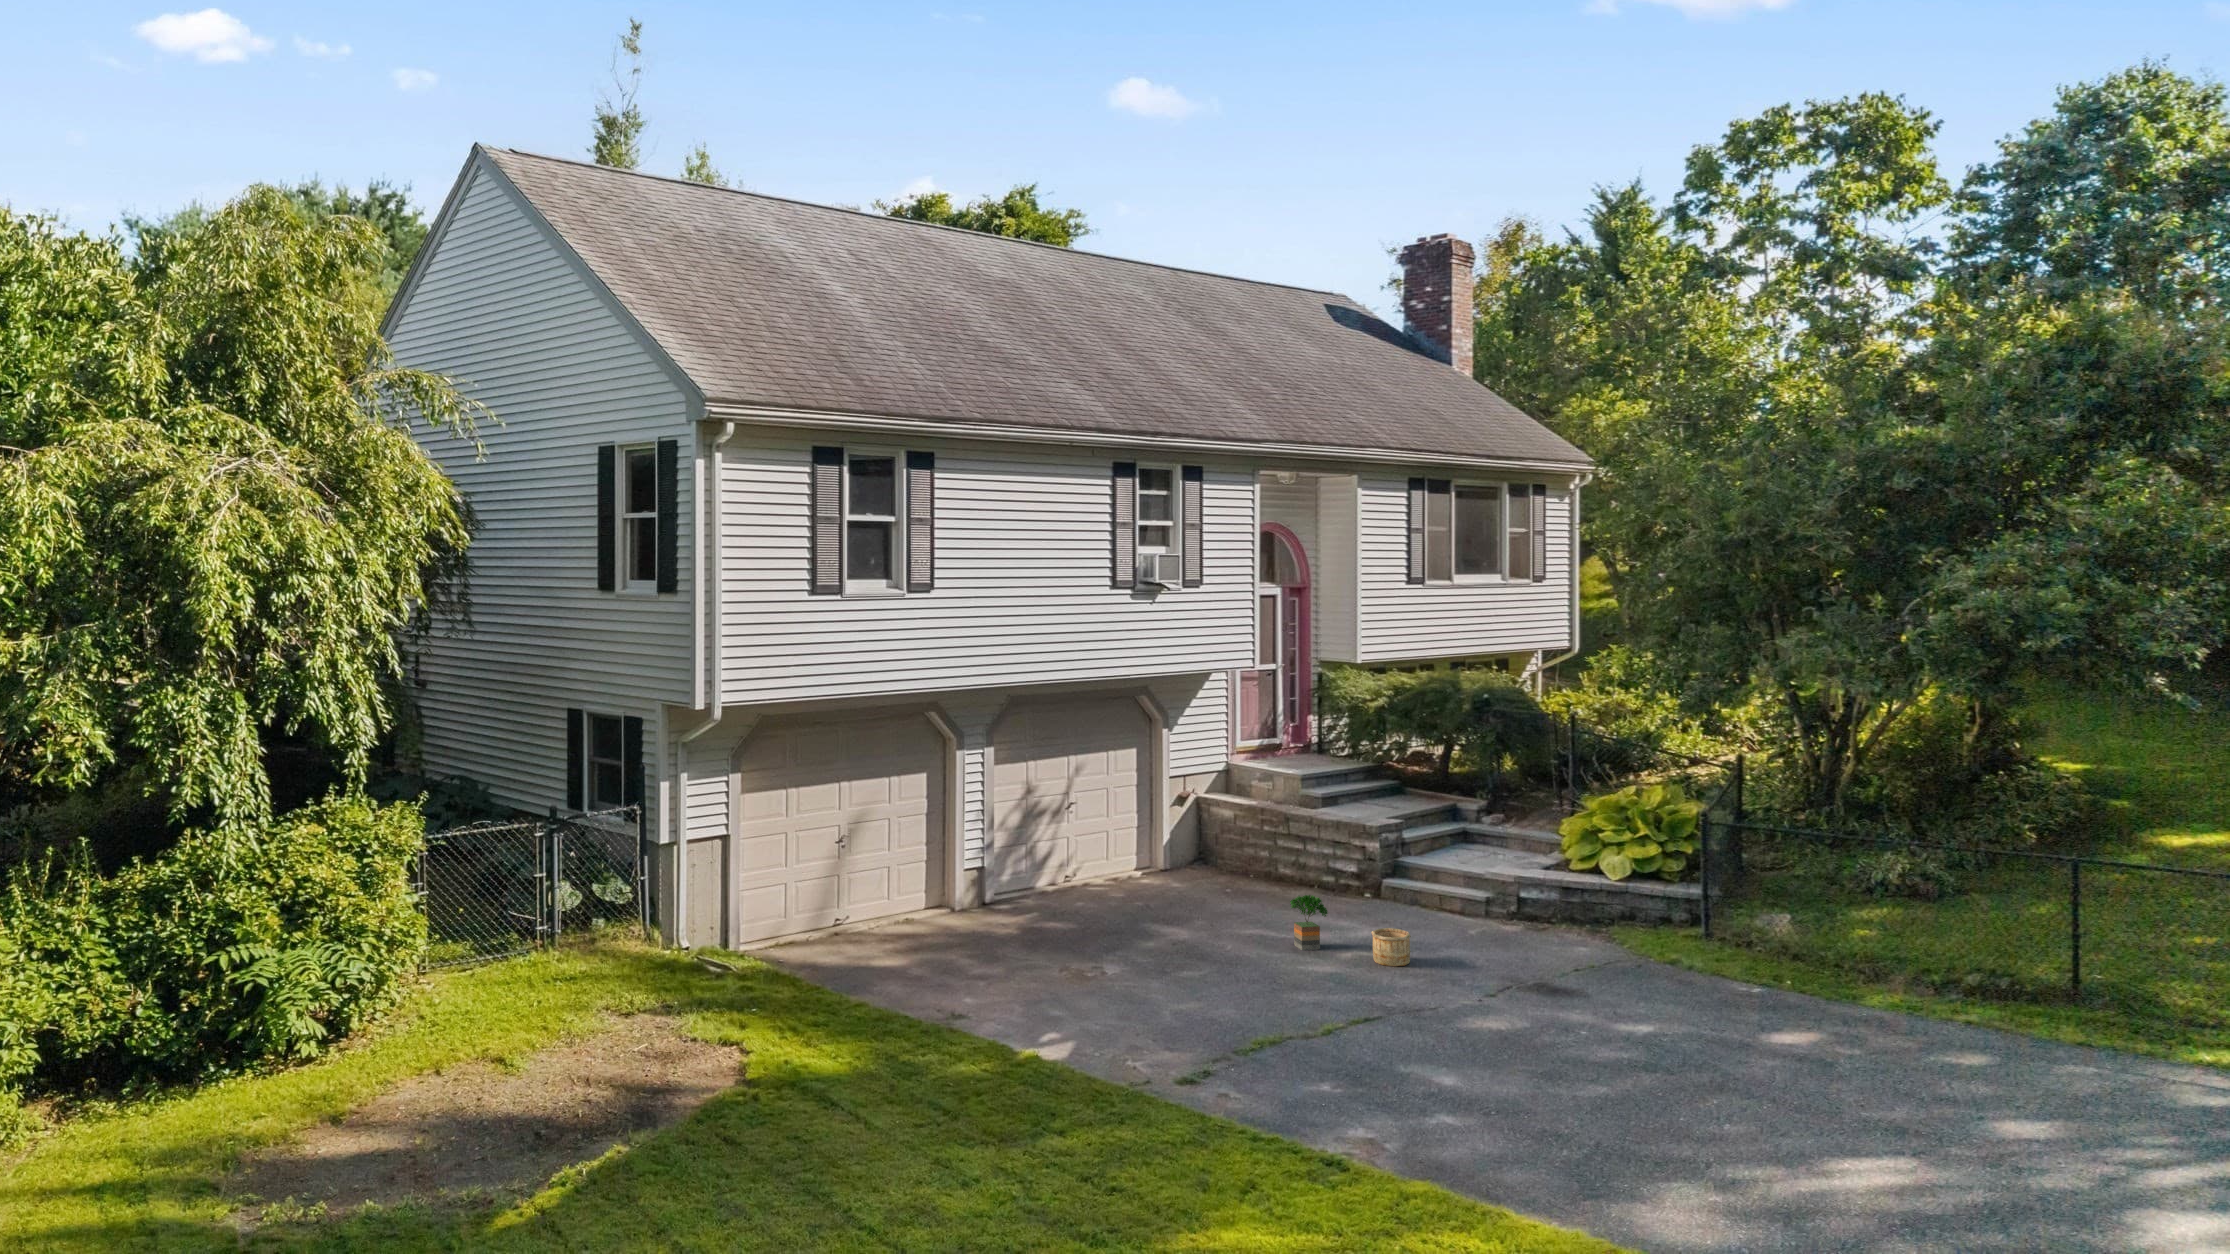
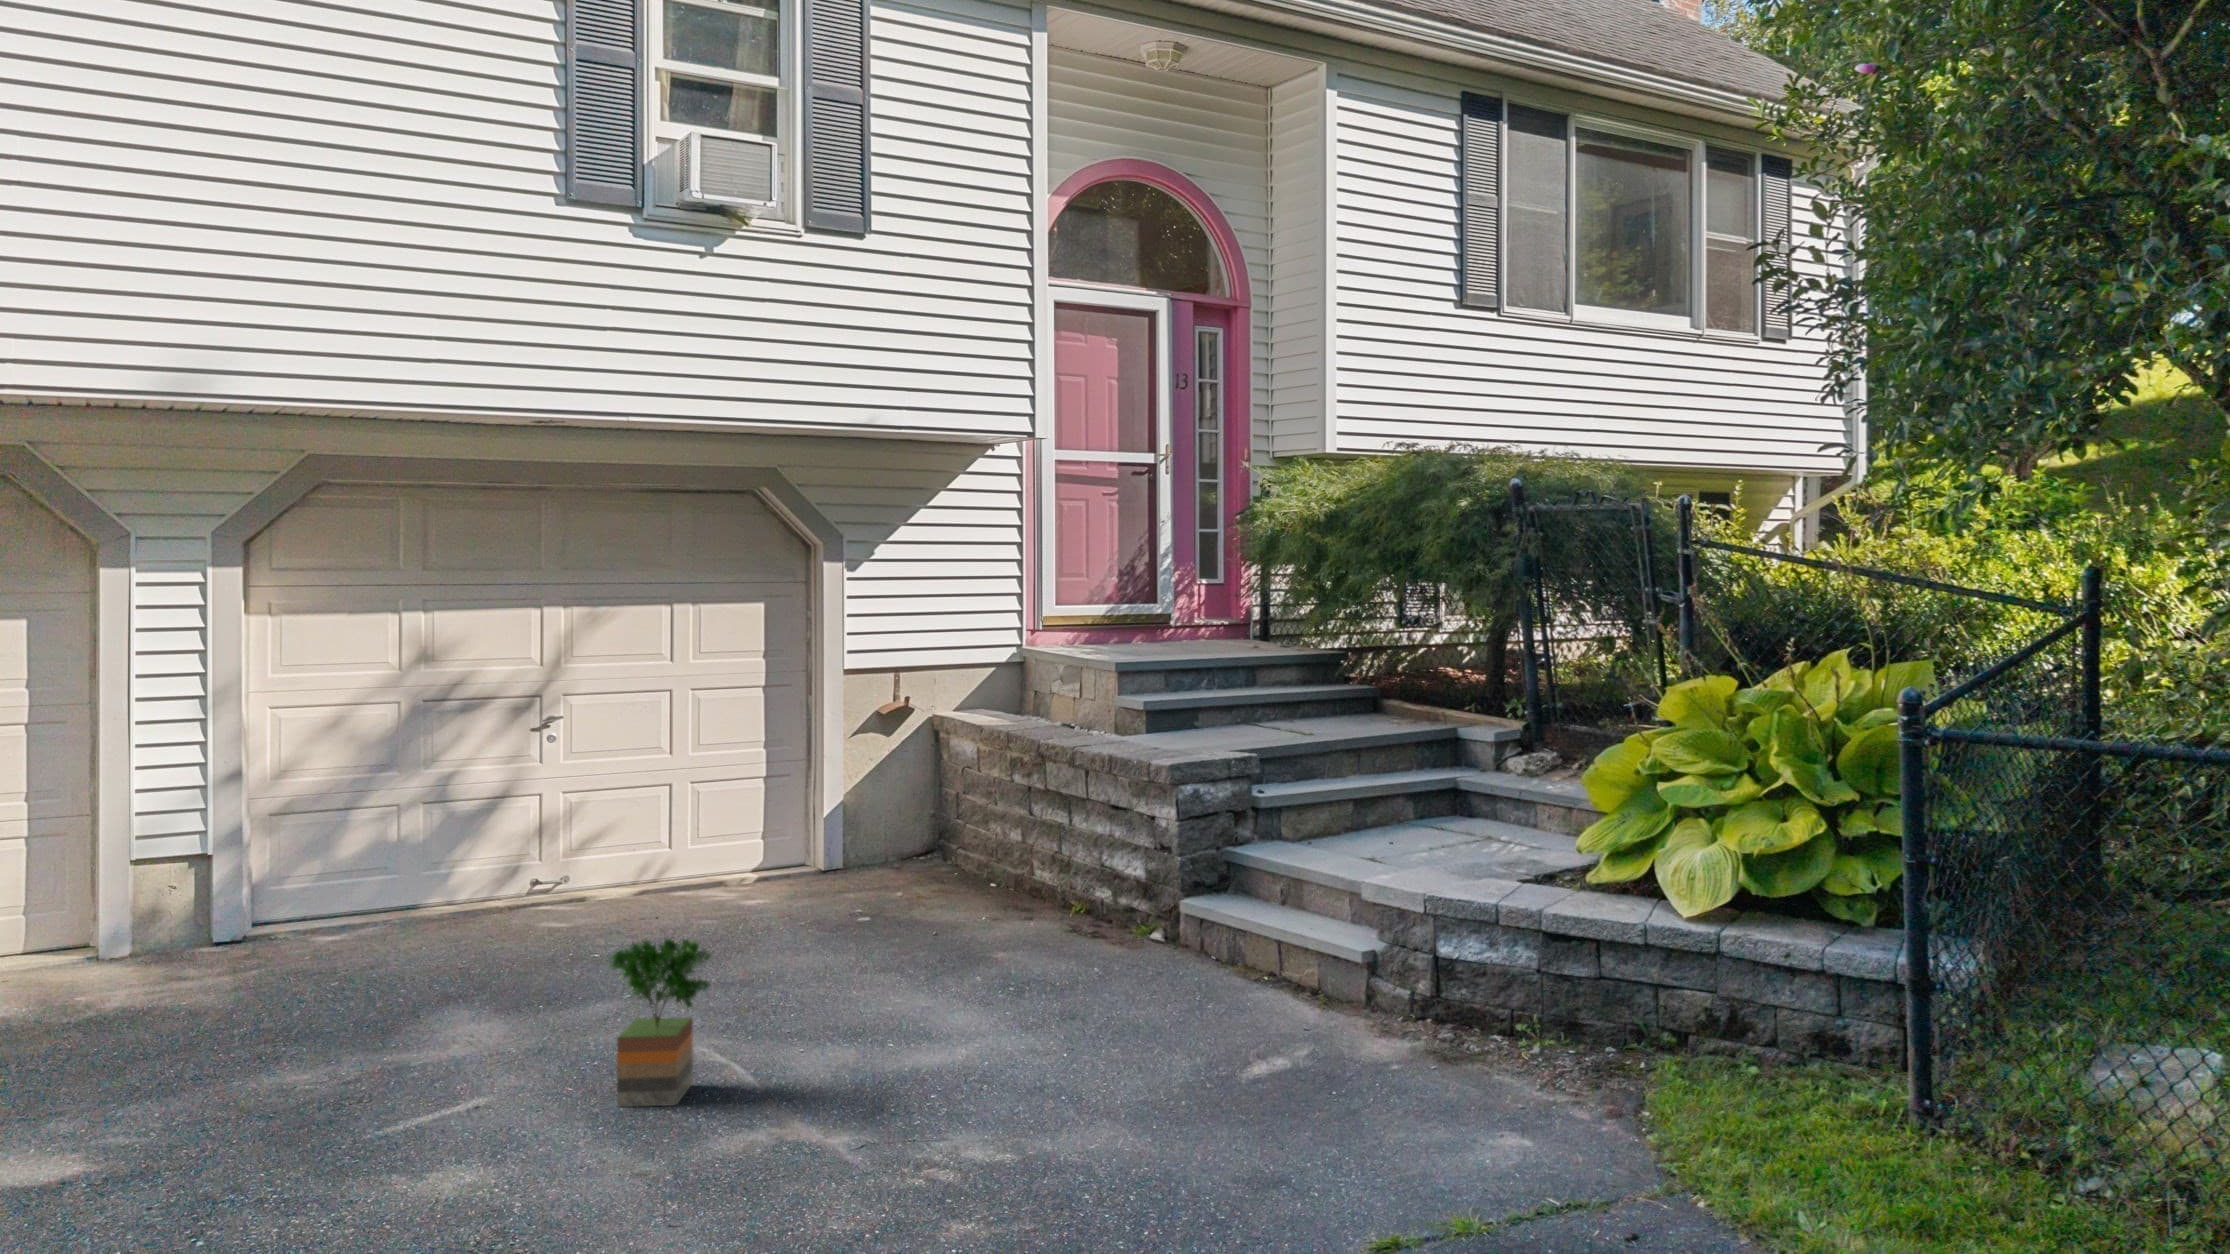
wooden bucket: present [1371,928,1411,966] -> none [723,1056,852,1194]

